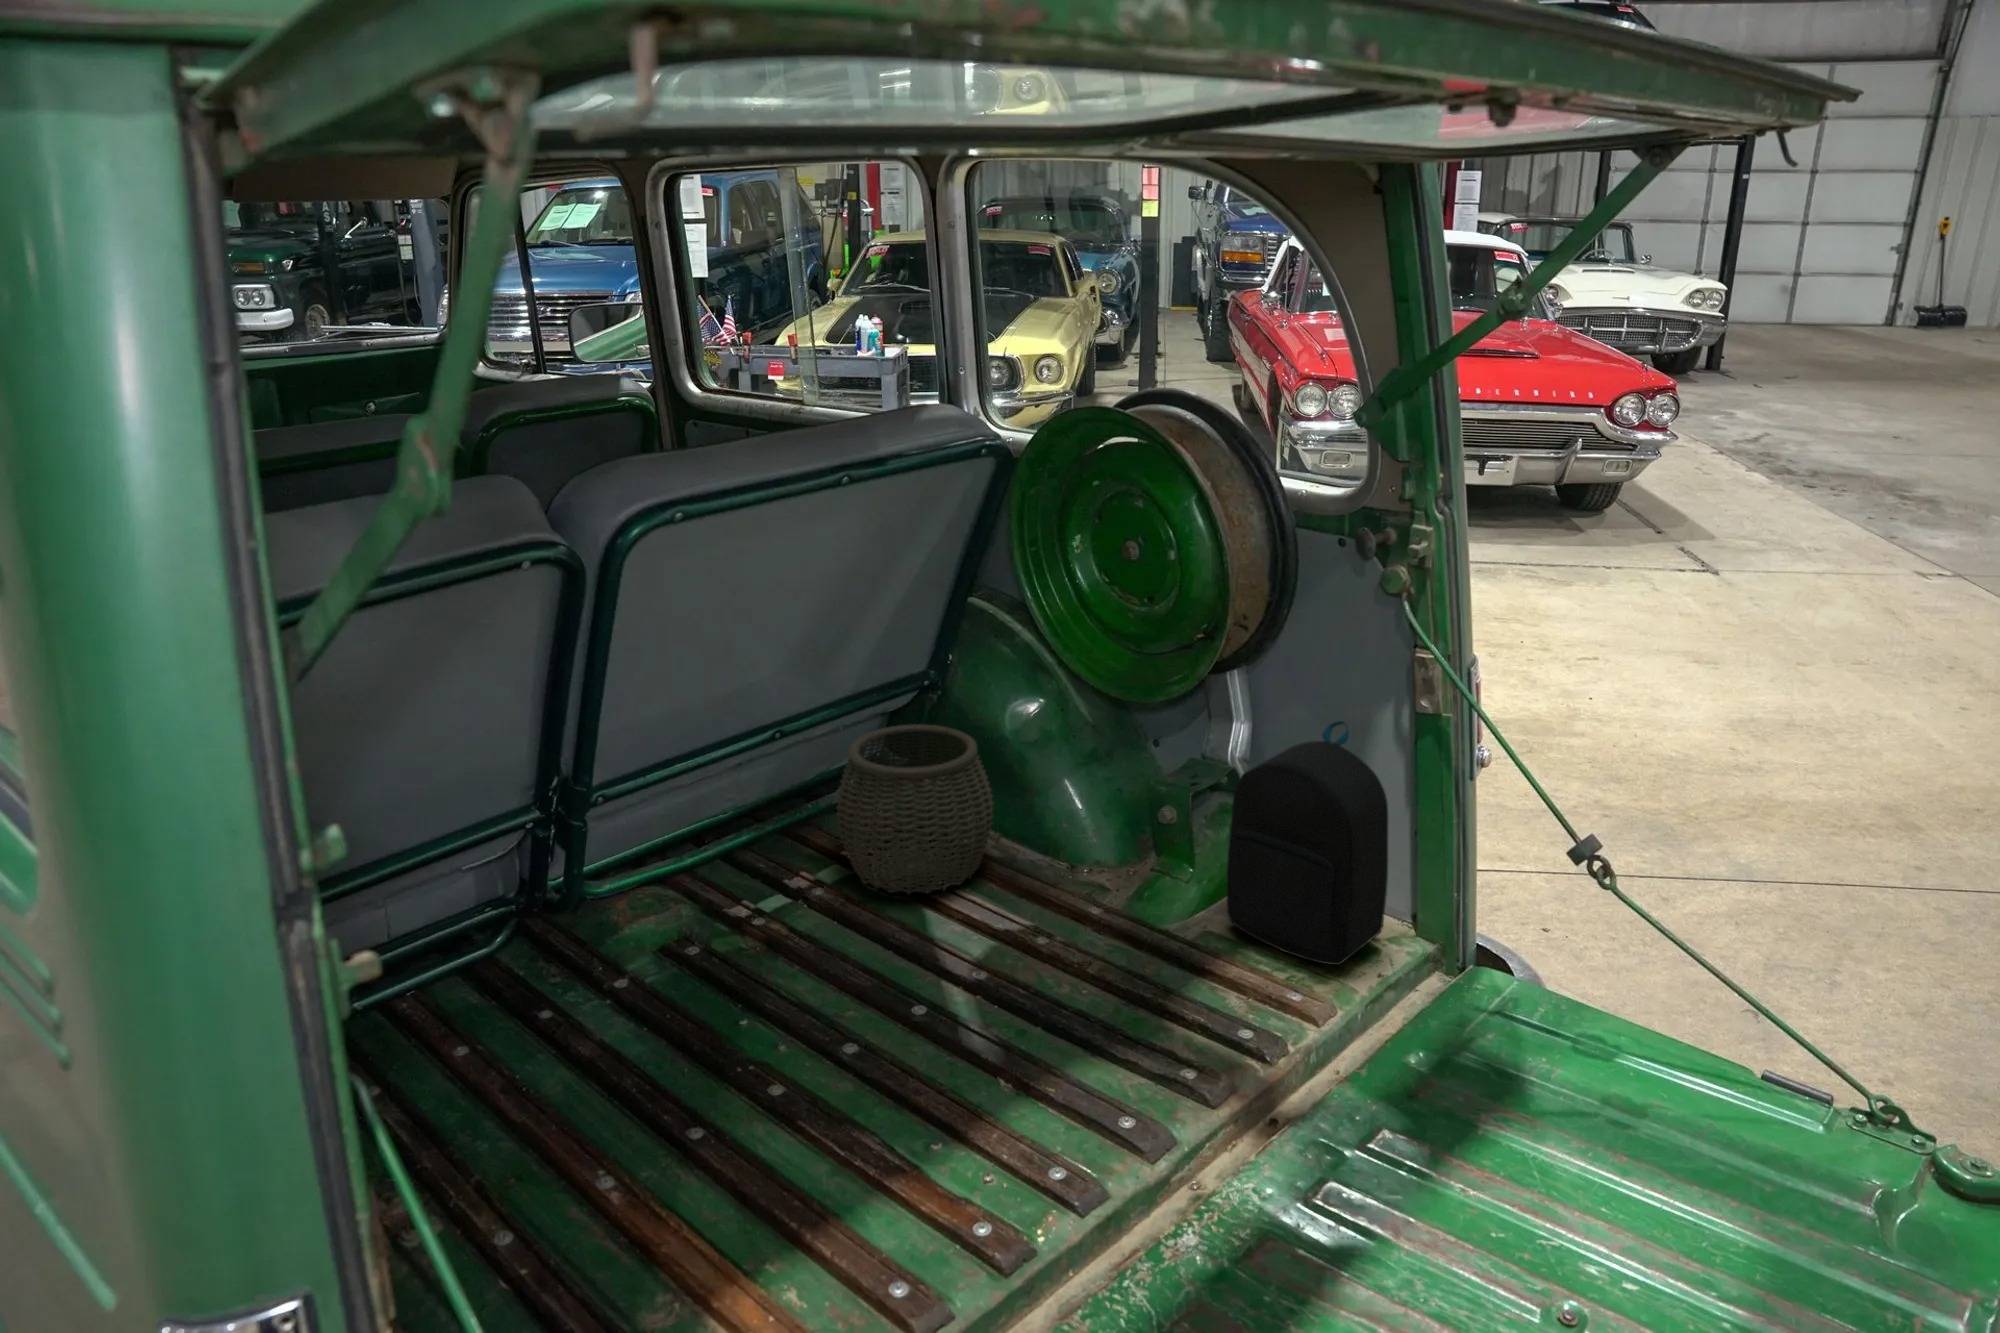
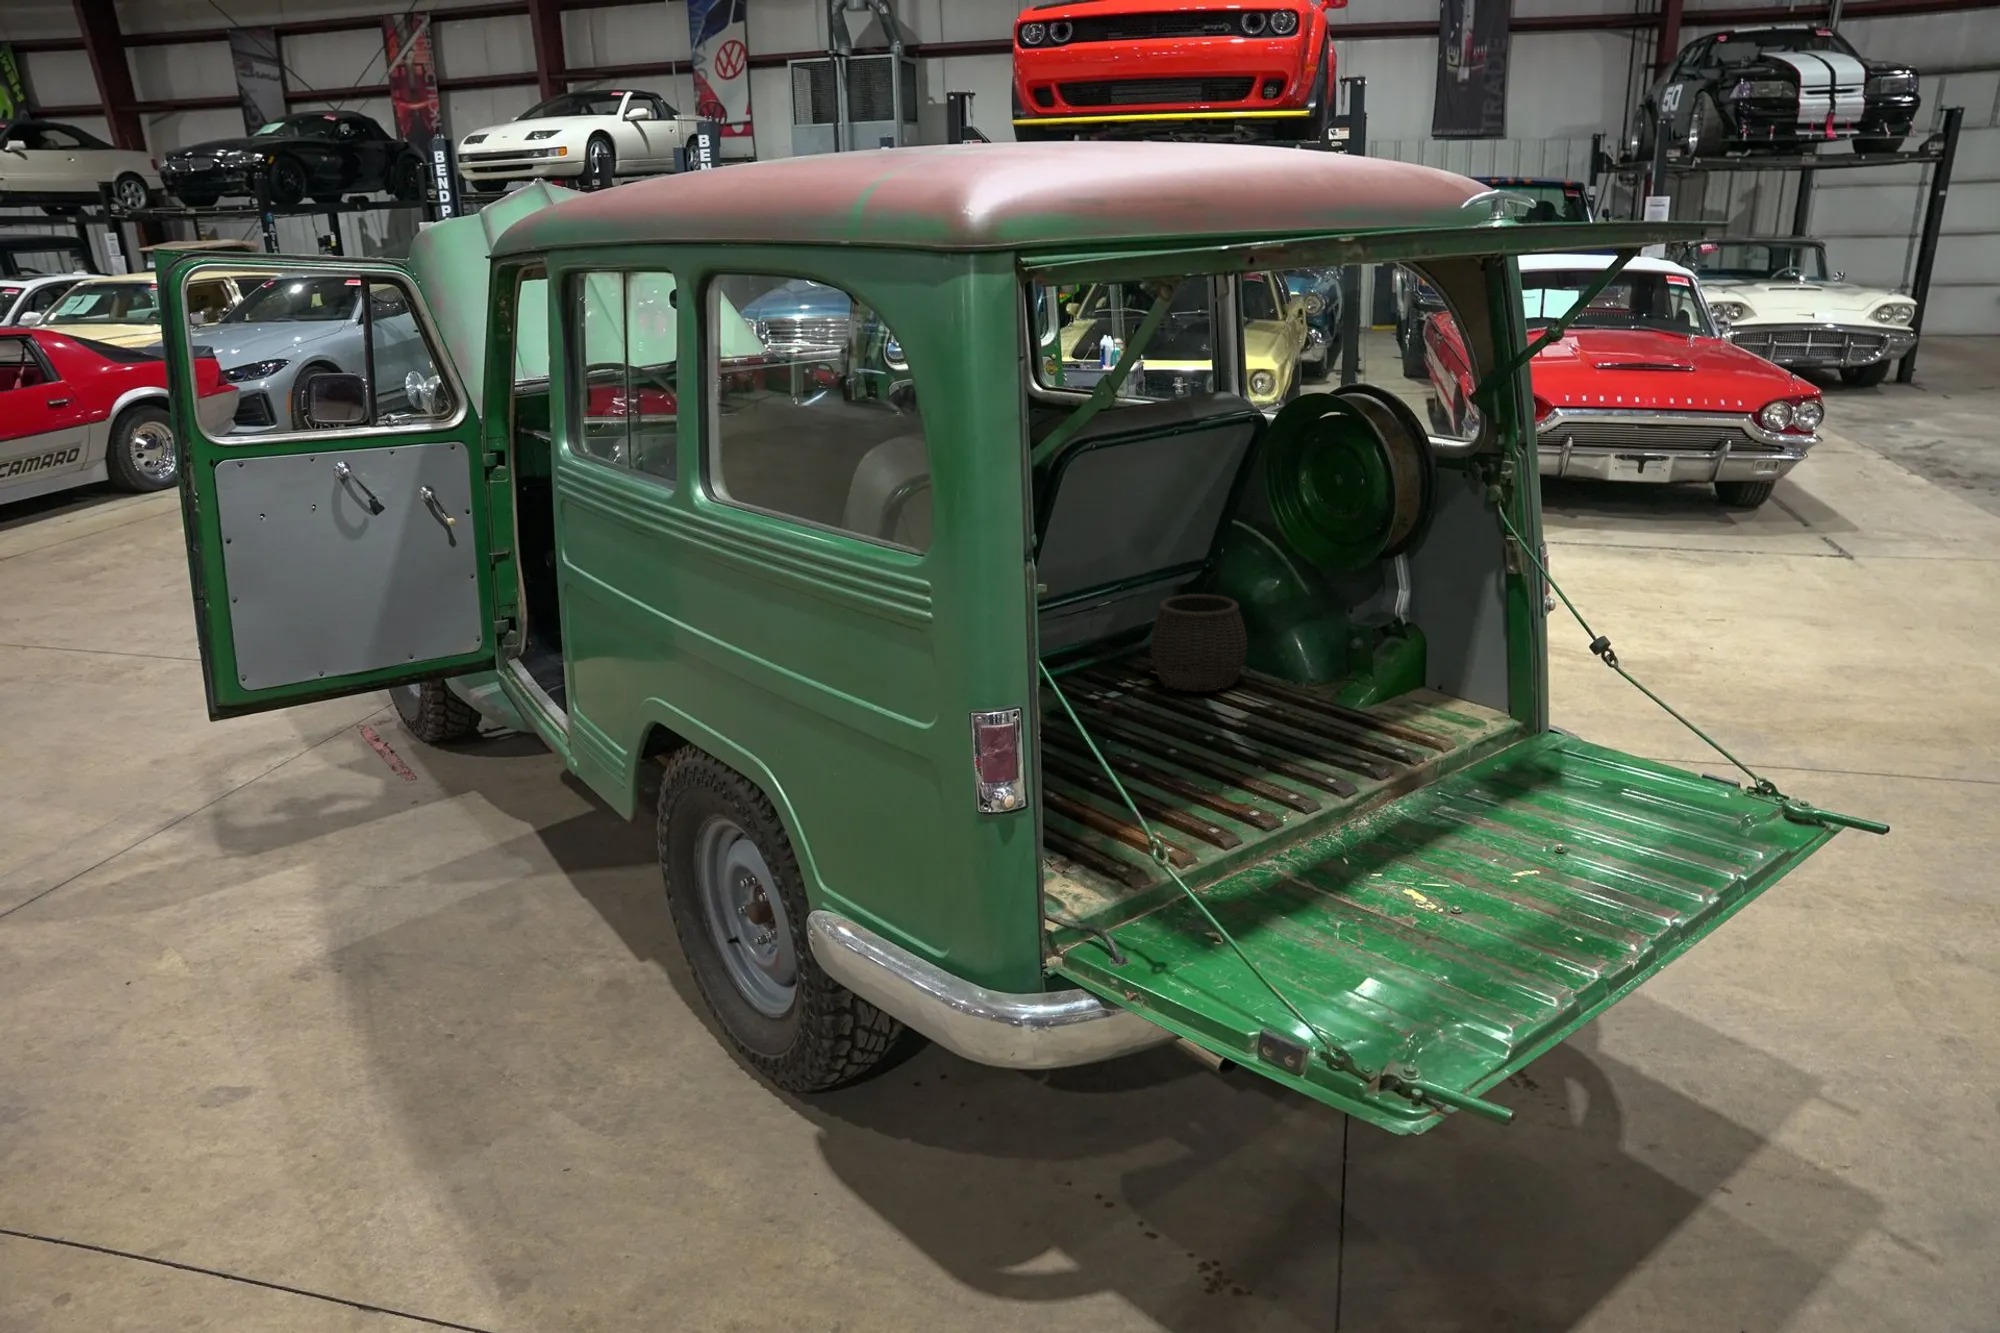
backpack: present [1227,721,1388,965] -> none [1393,583,1491,726]

